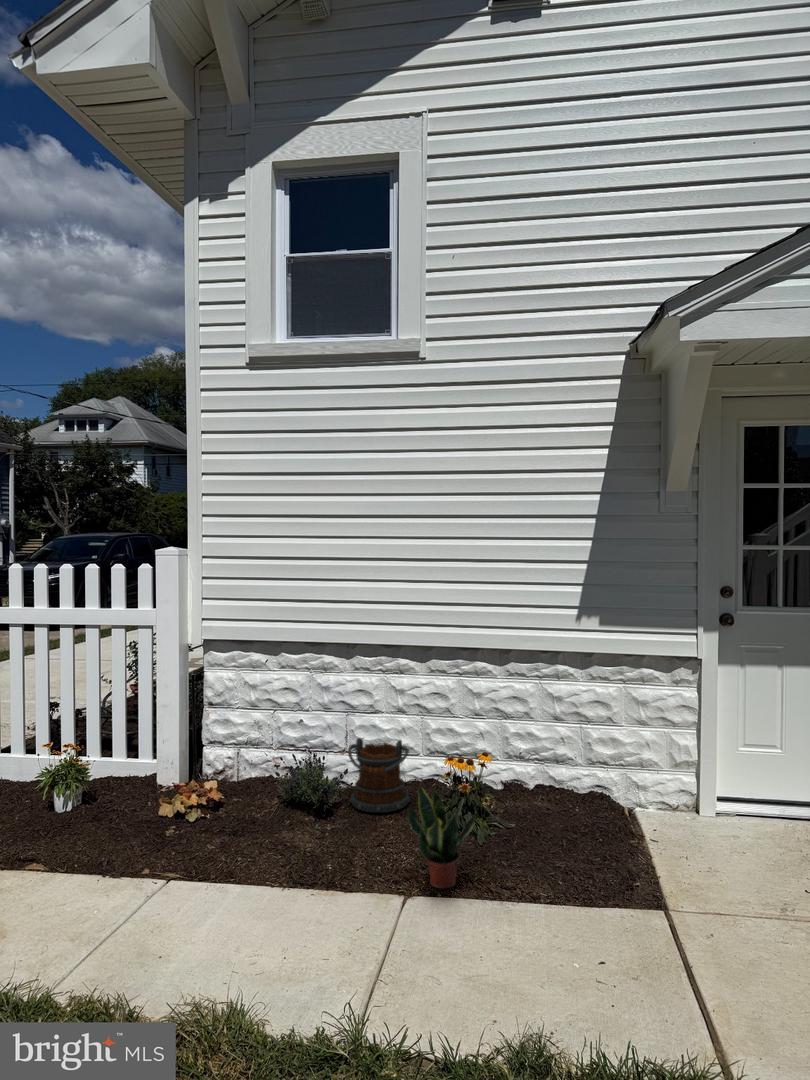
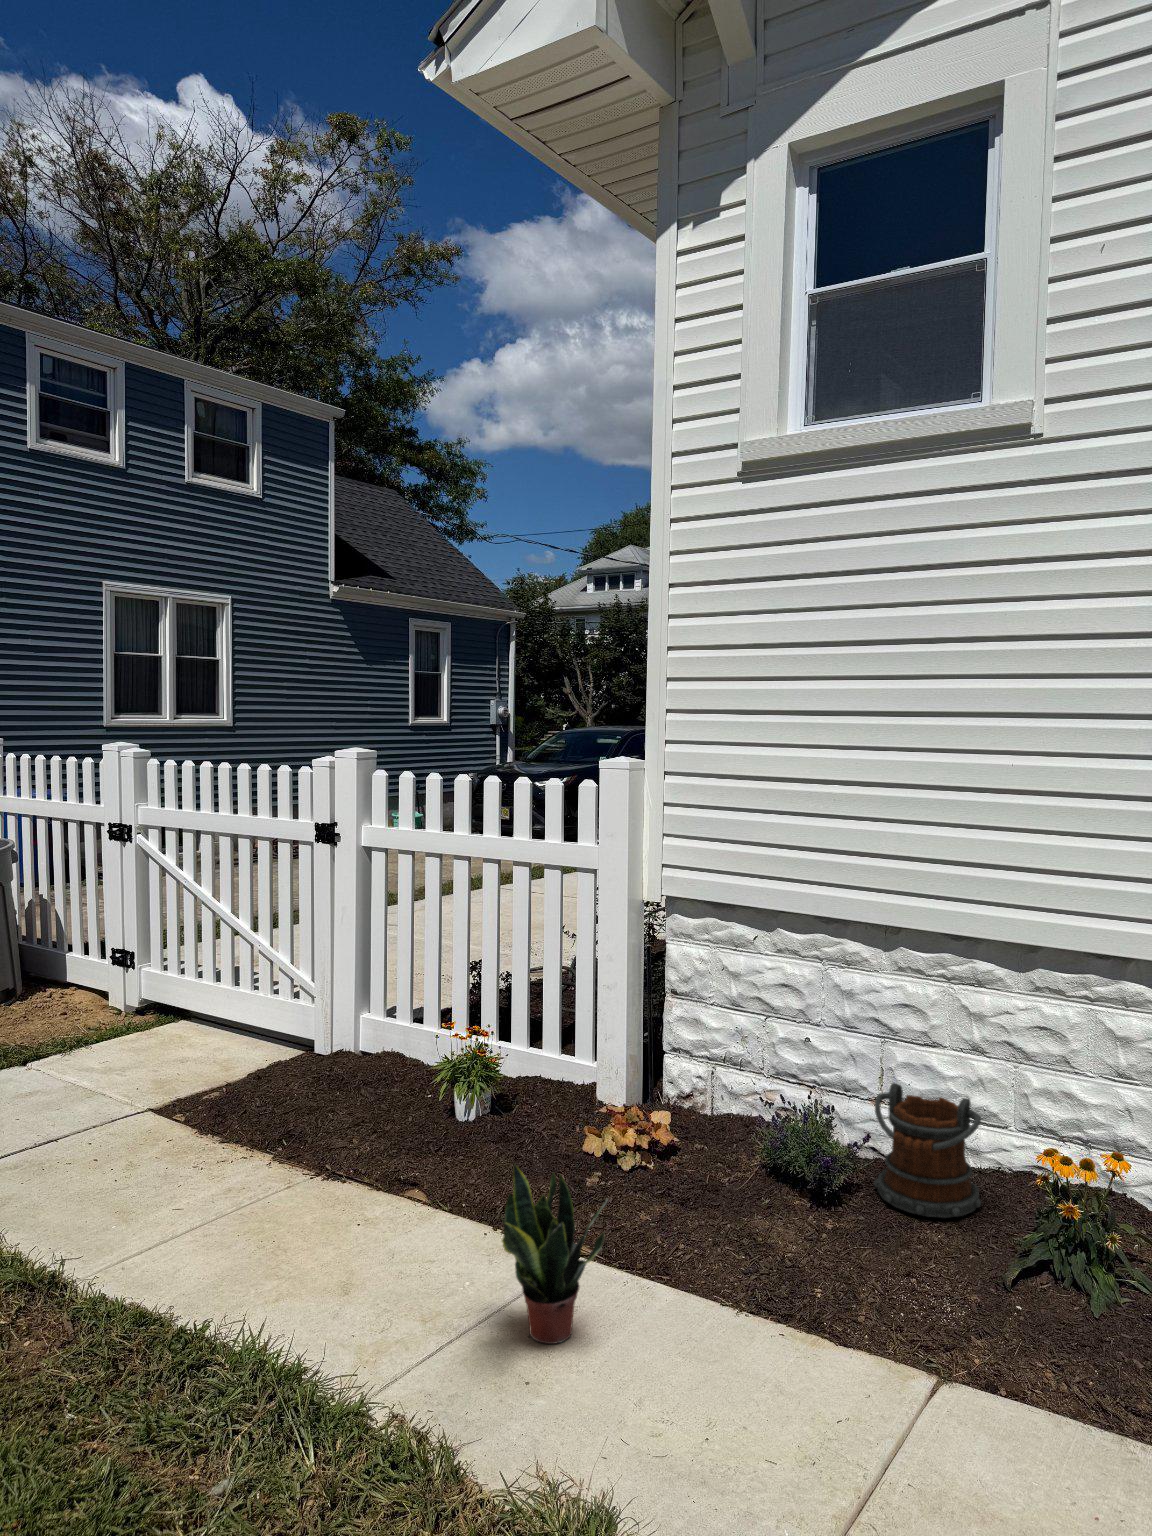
potted plant: present [408,786,475,888] -> present [502,1164,607,1344]

